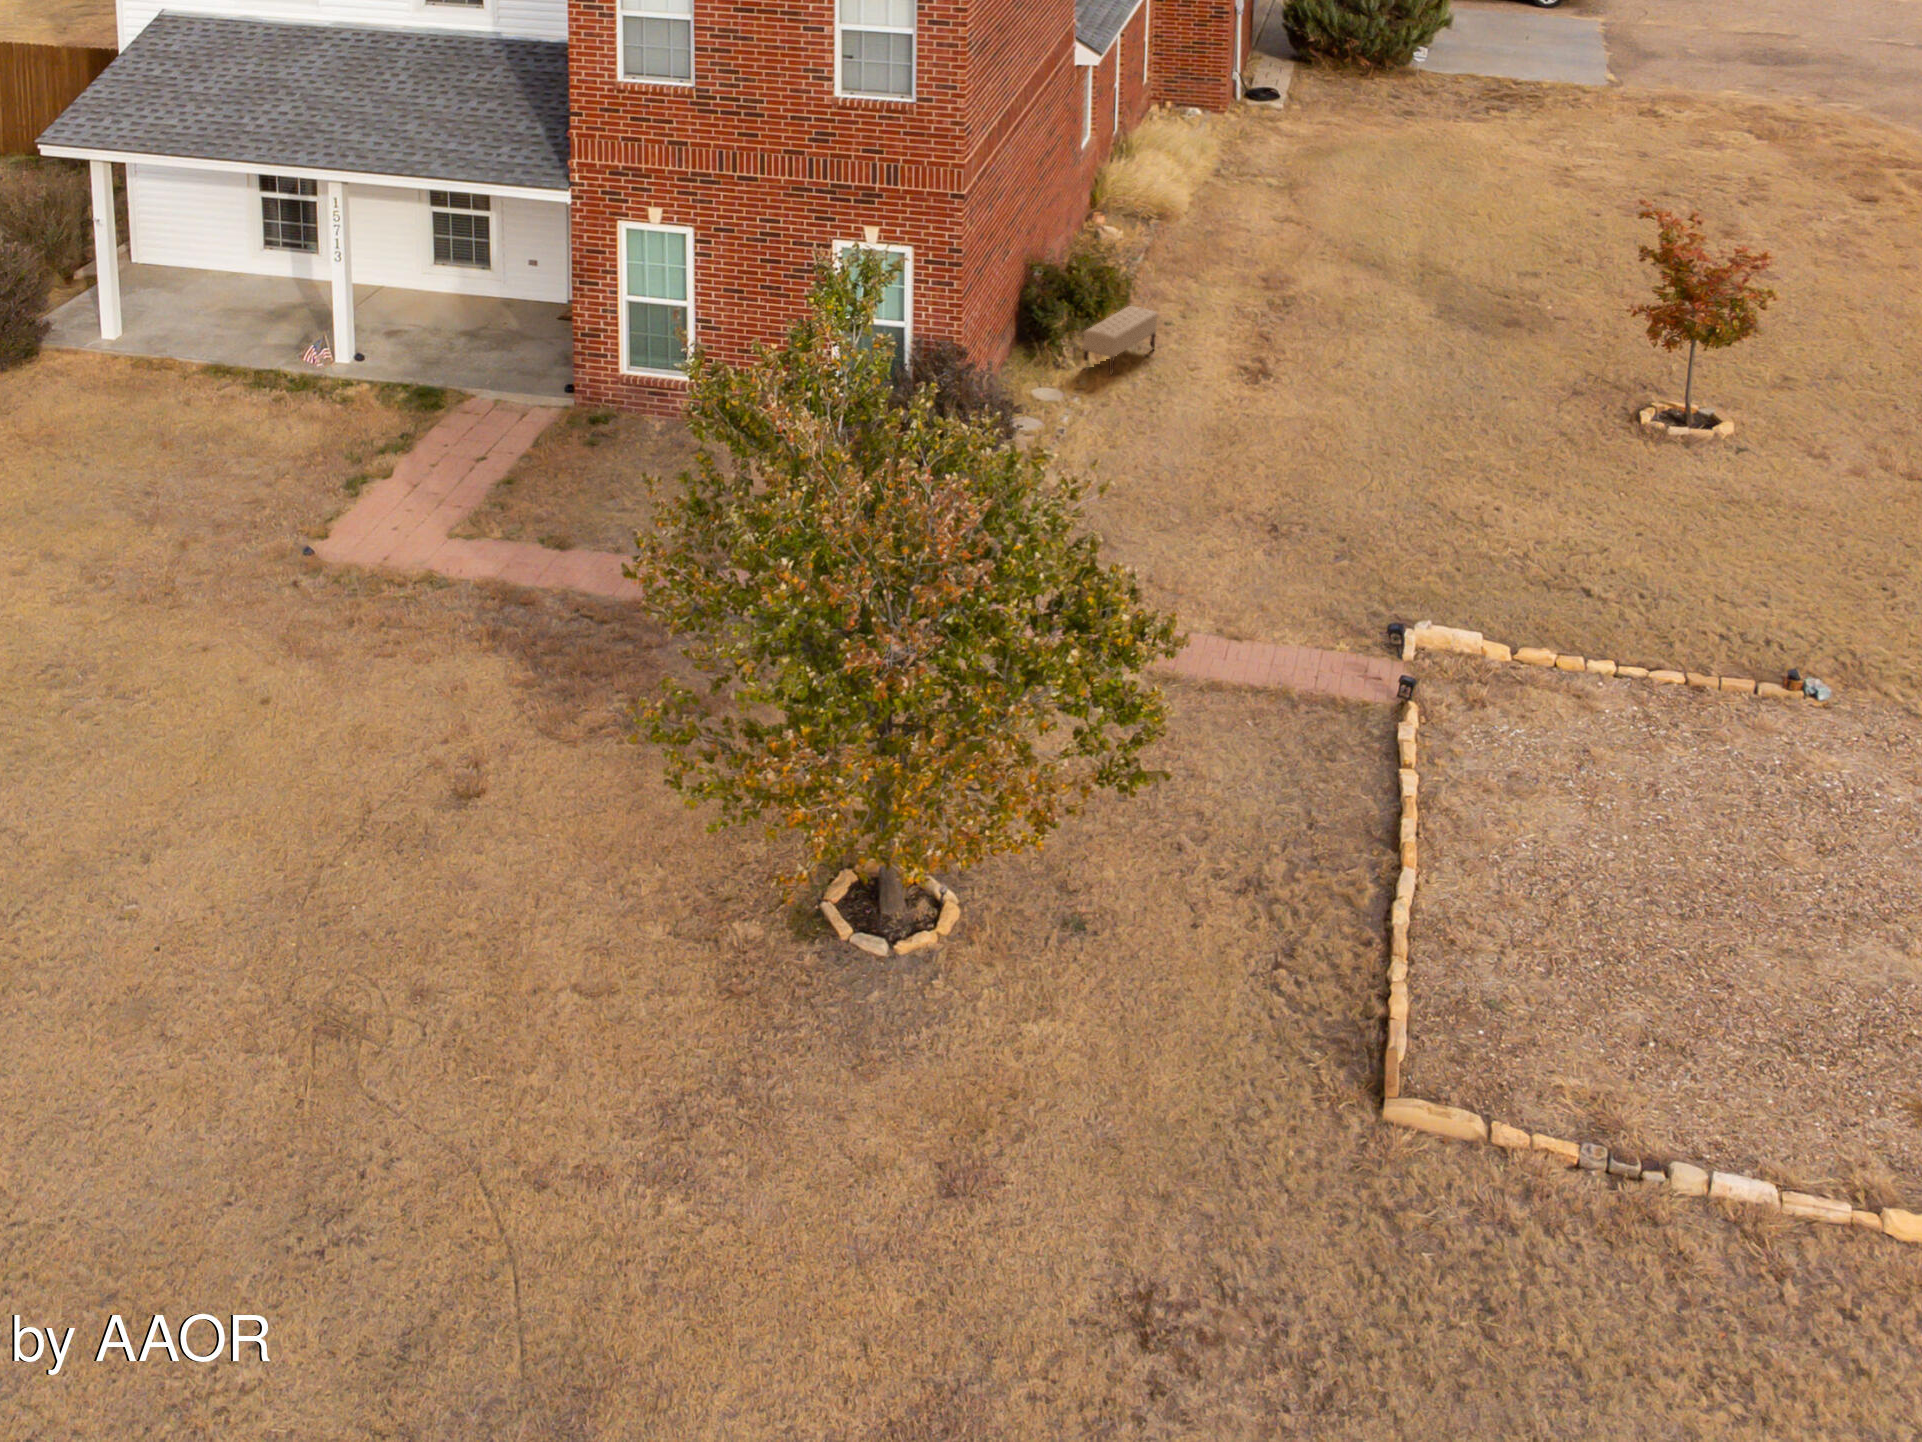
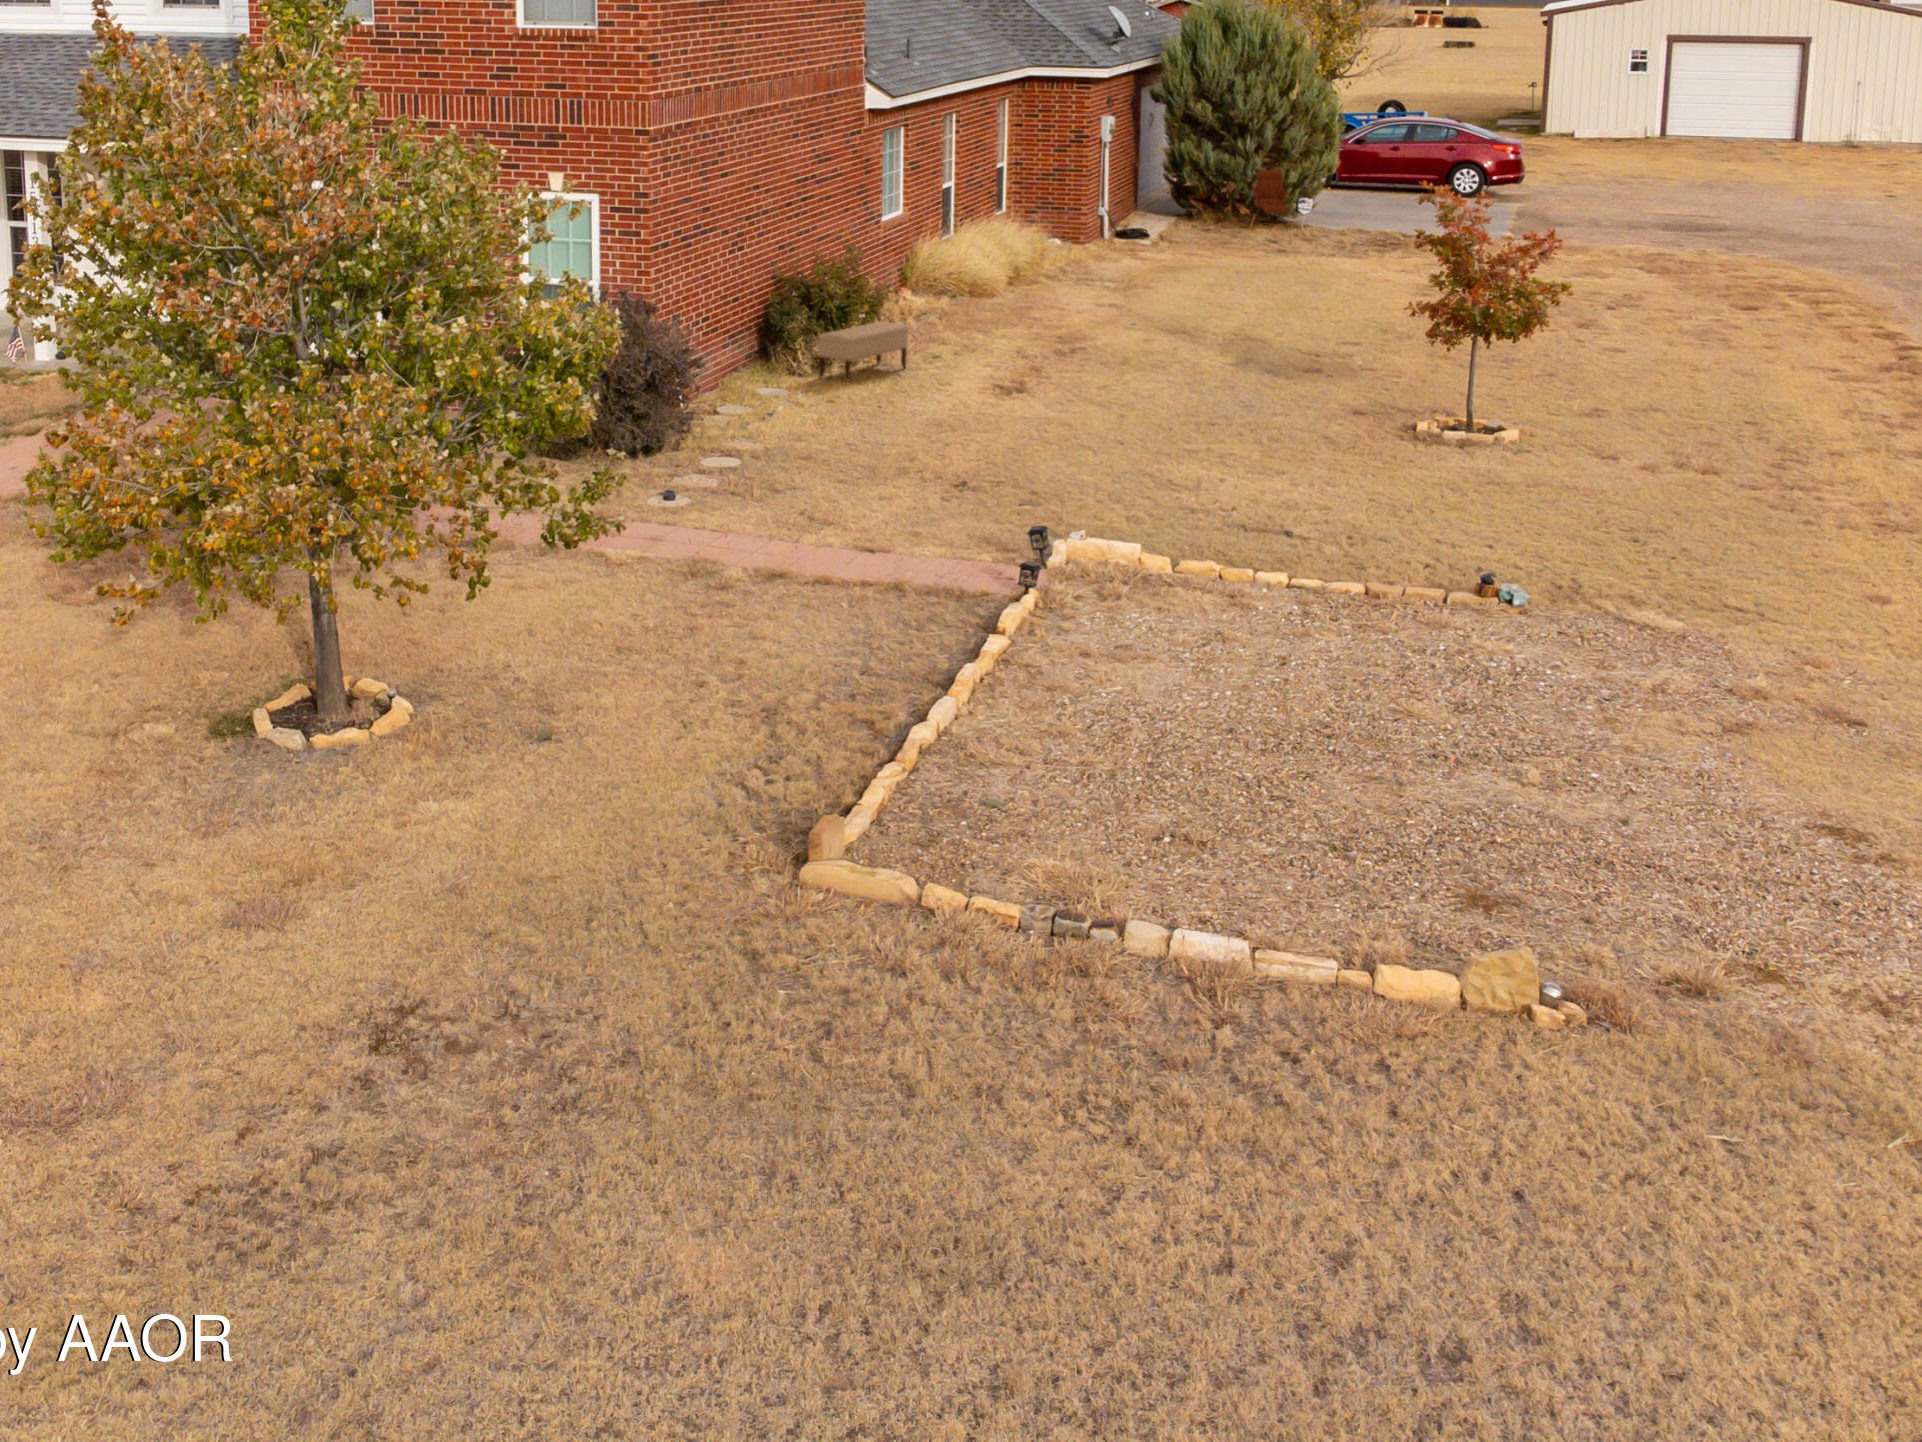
lounge chair: none [1370,29,1409,85] -> present [1250,170,1290,222]

